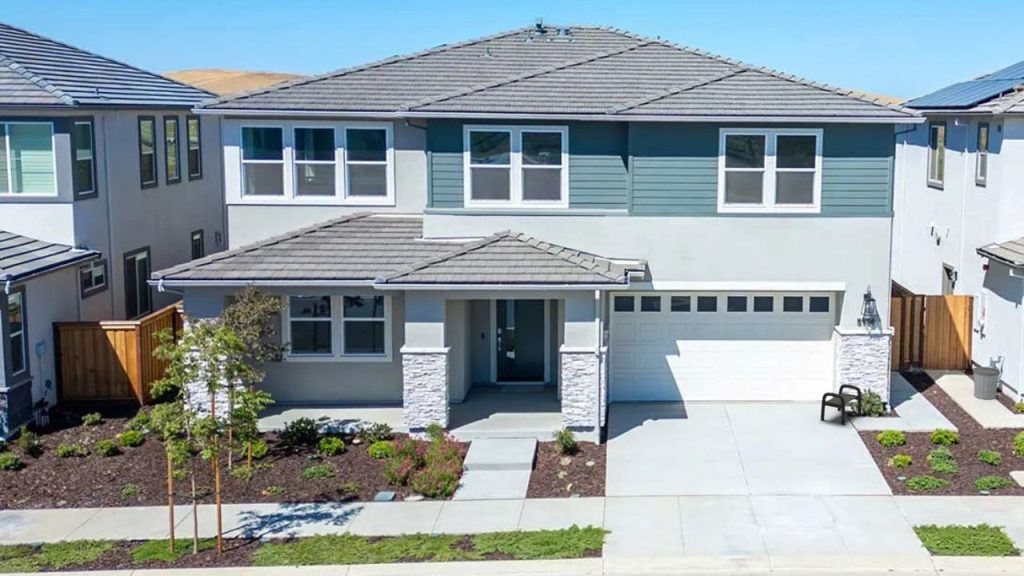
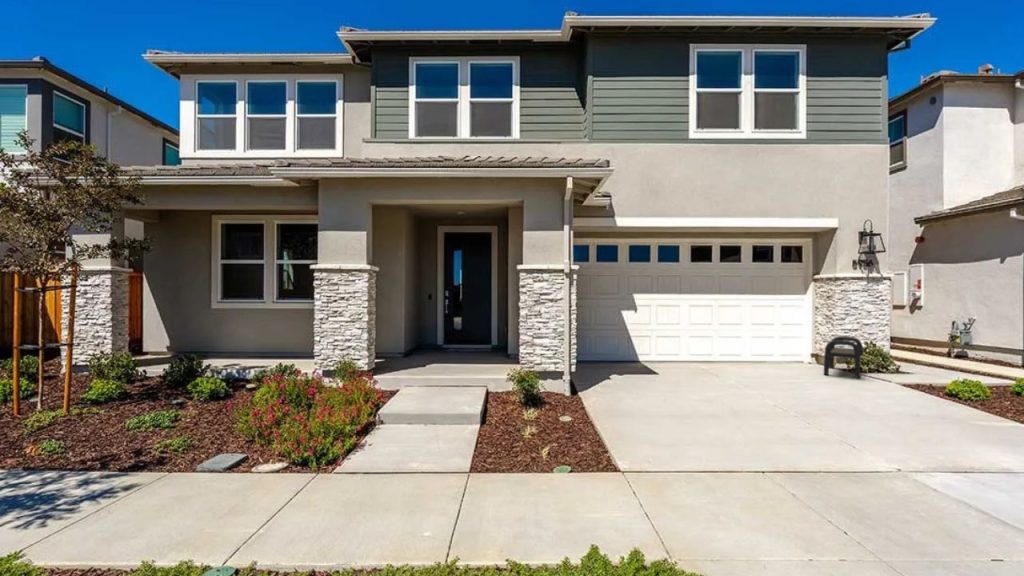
trash can: present [973,367,1000,399] -> none [946,327,982,361]

